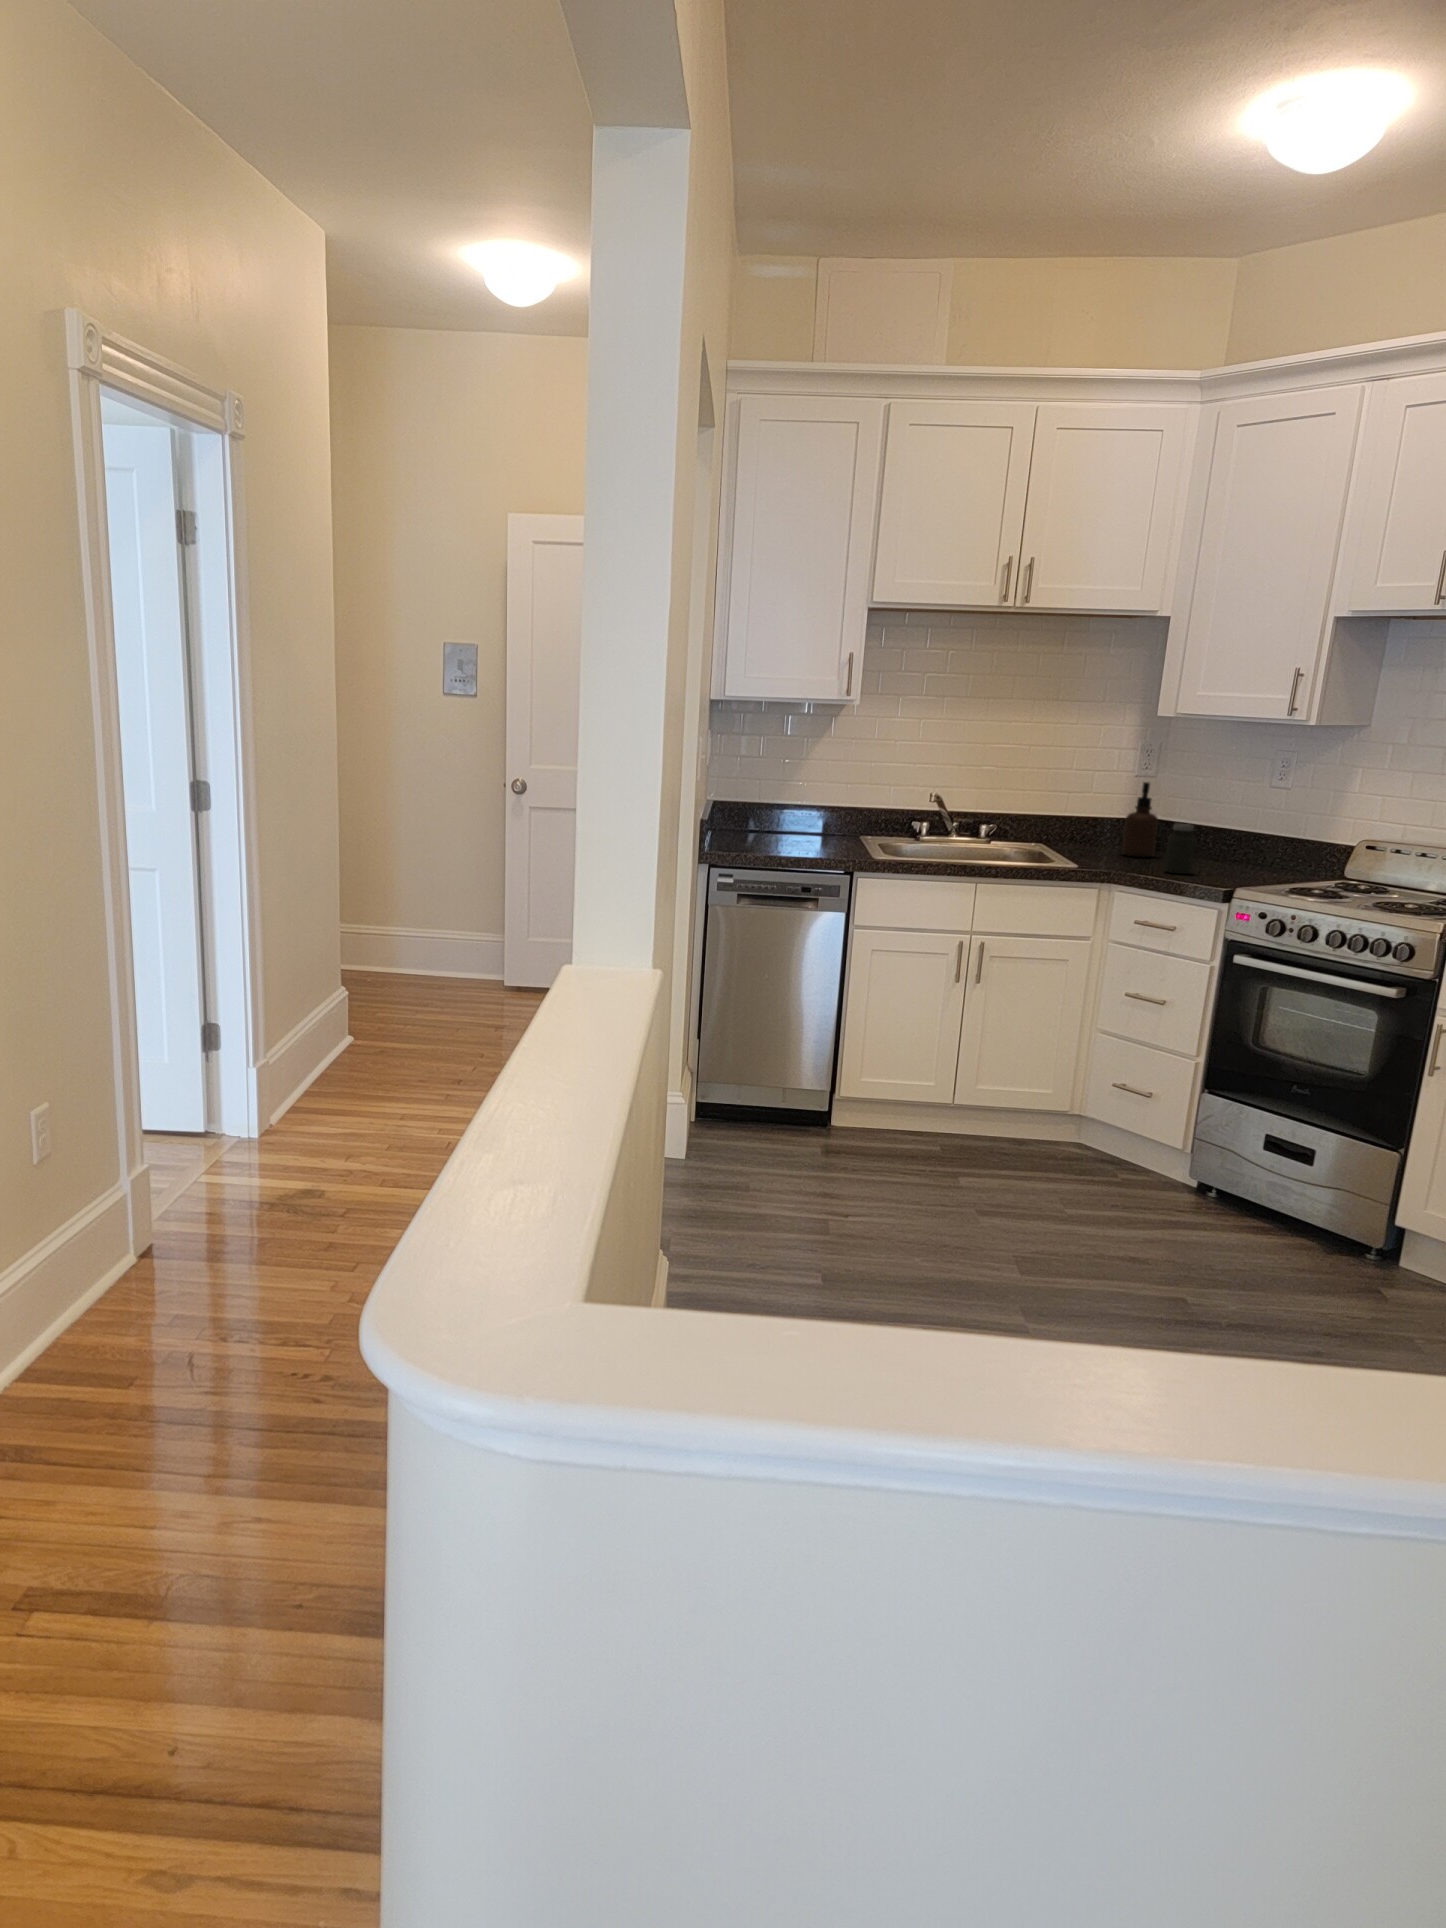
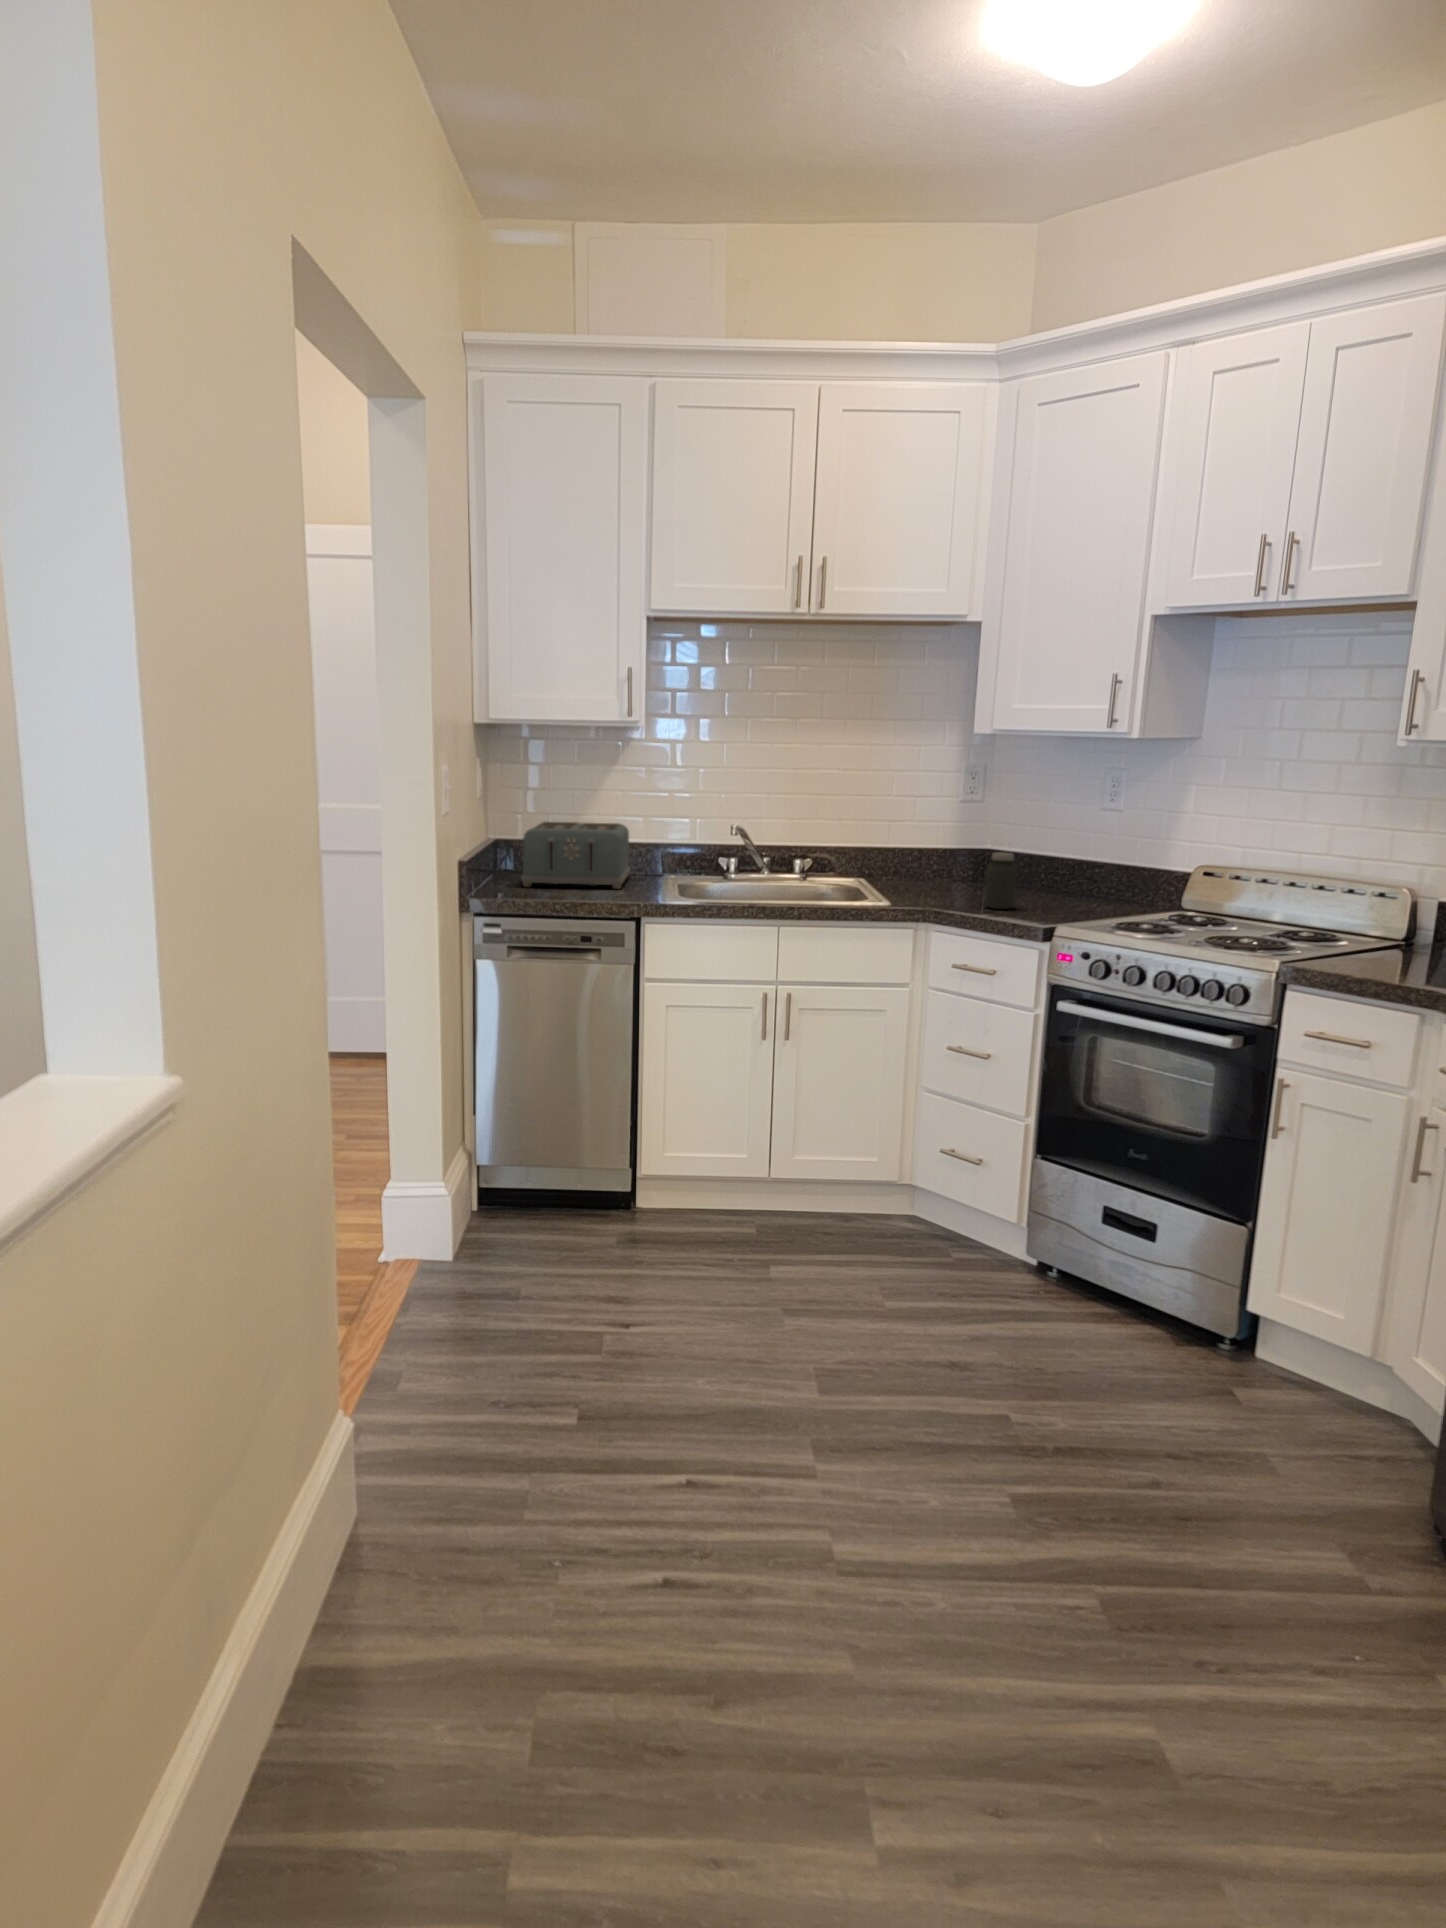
soap dispenser: present [1122,782,1158,857] -> none [946,806,984,890]
toaster: none [744,785,836,846] -> present [521,822,630,889]

